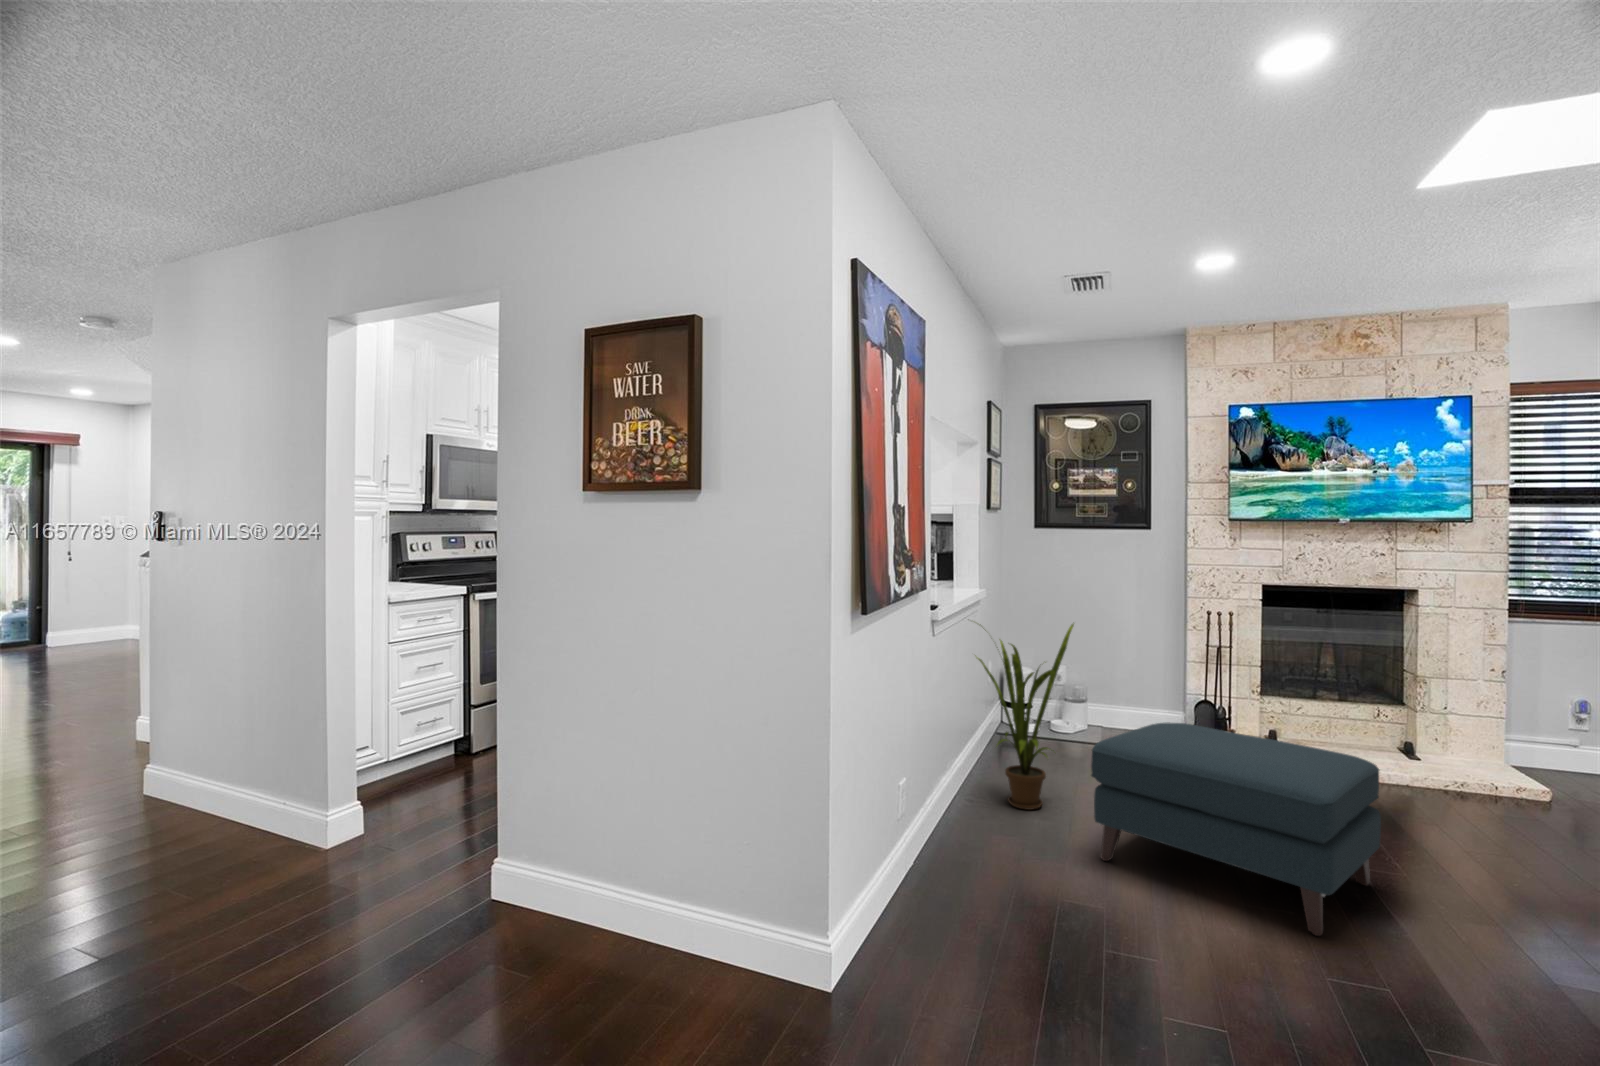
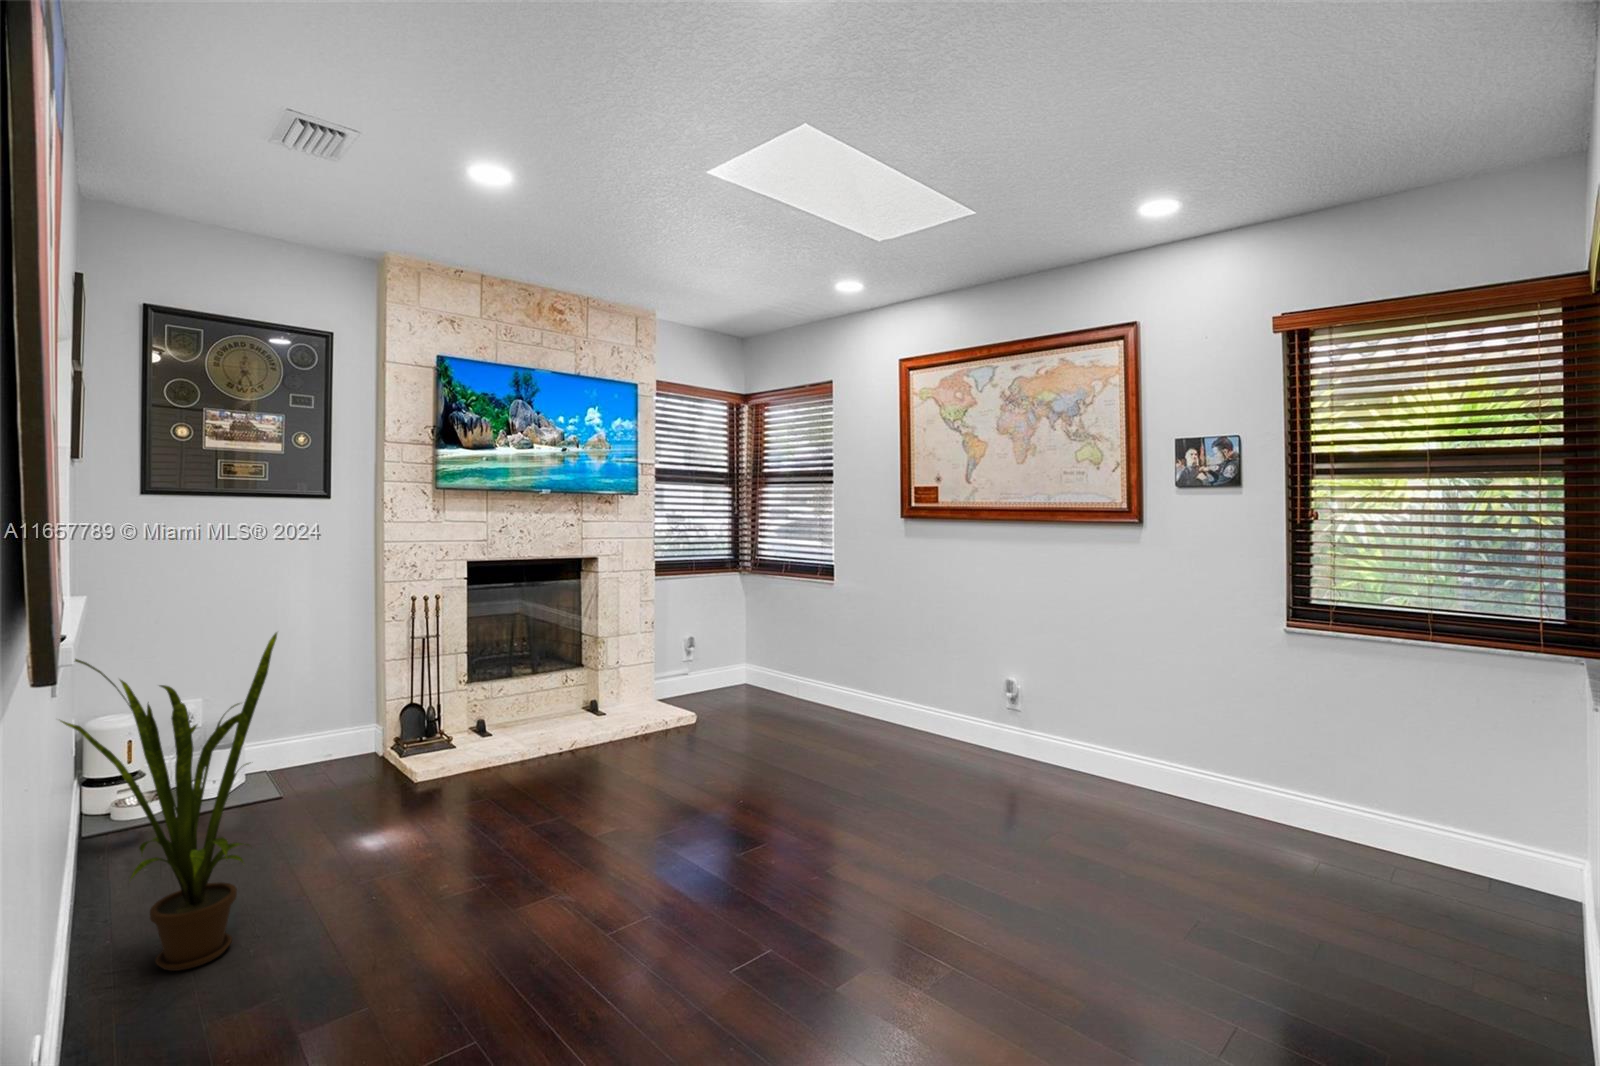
ottoman: present [1091,723,1381,936] -> none [359,732,686,993]

